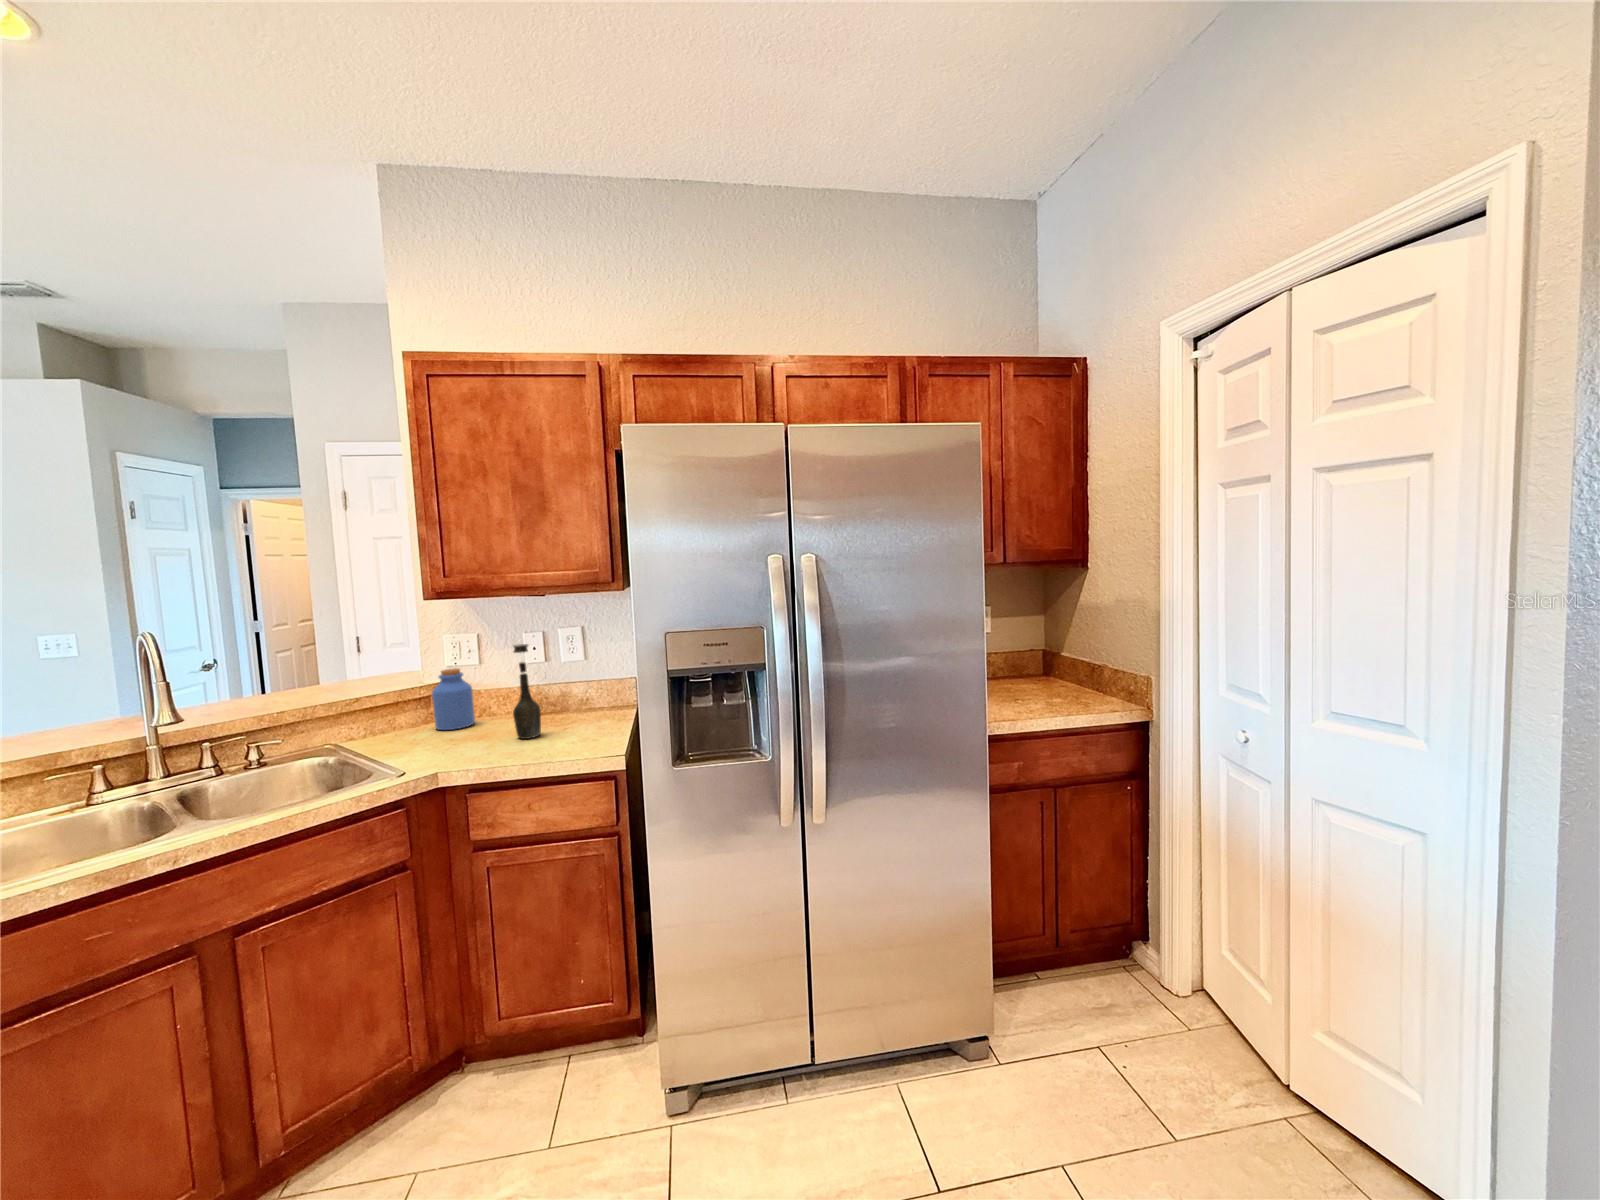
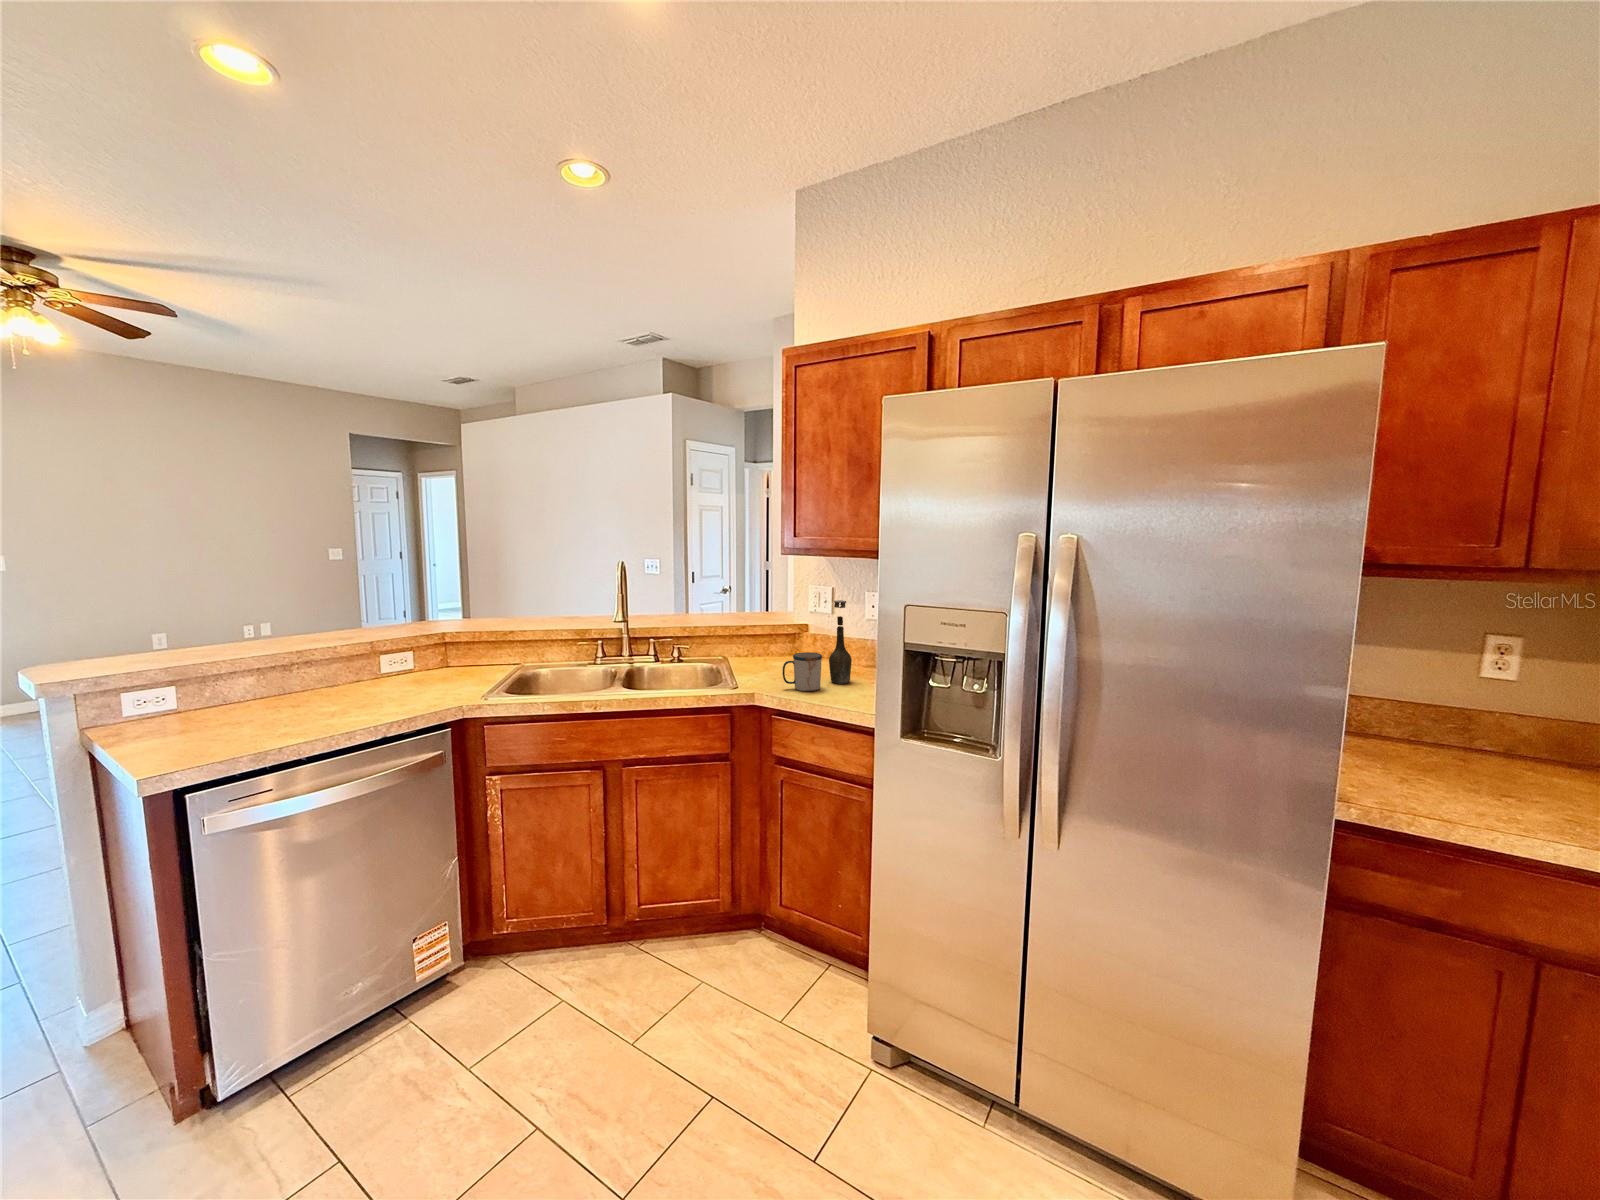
jar: present [432,668,475,730] -> none [790,613,820,663]
mug: none [468,708,516,755] -> present [783,652,822,691]

